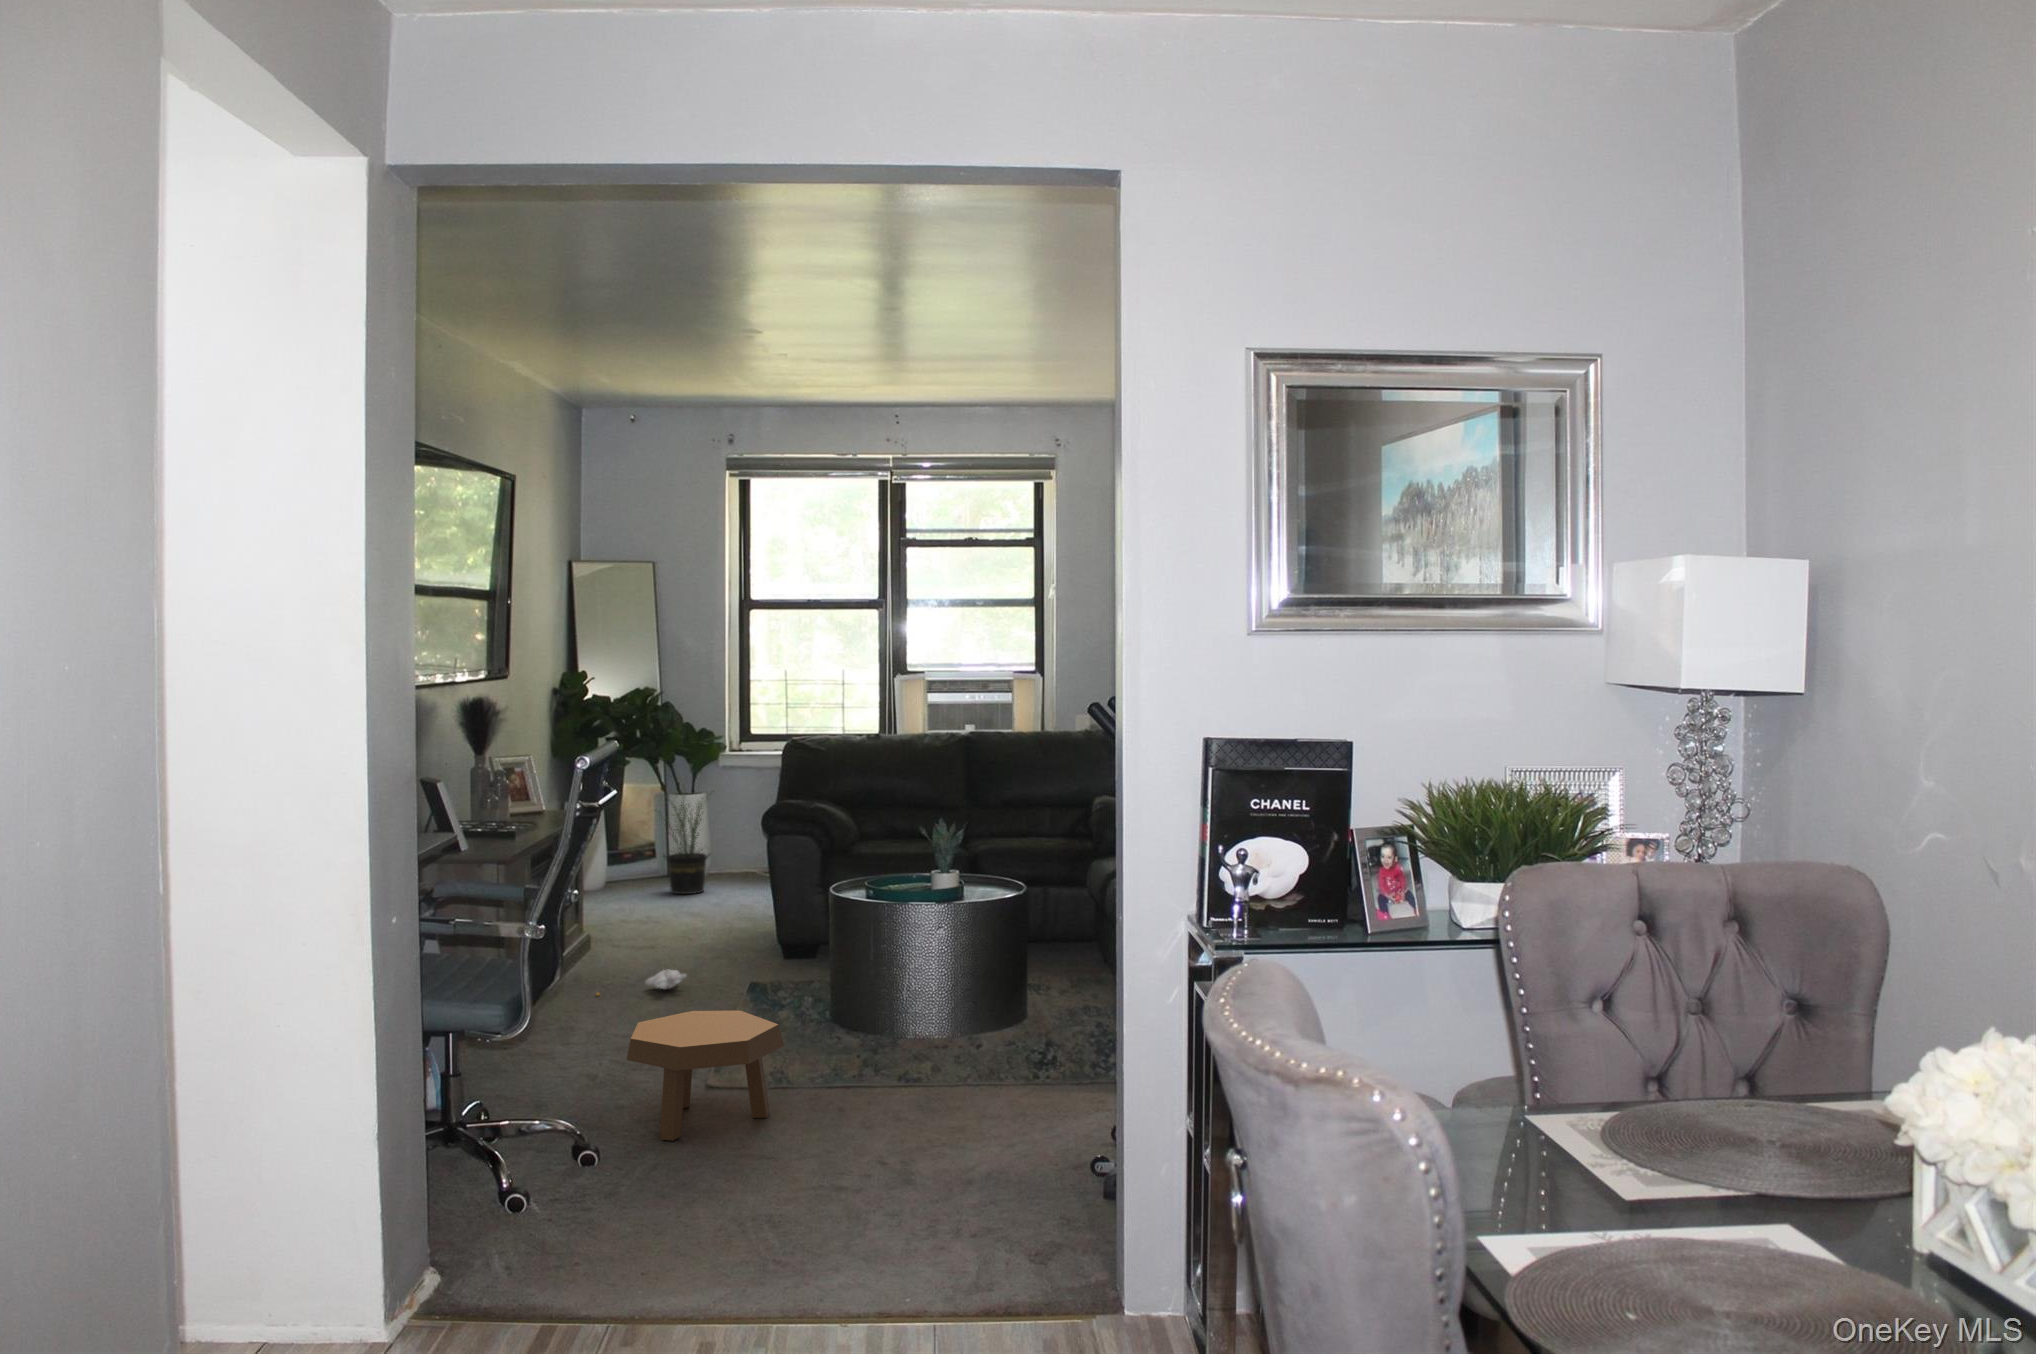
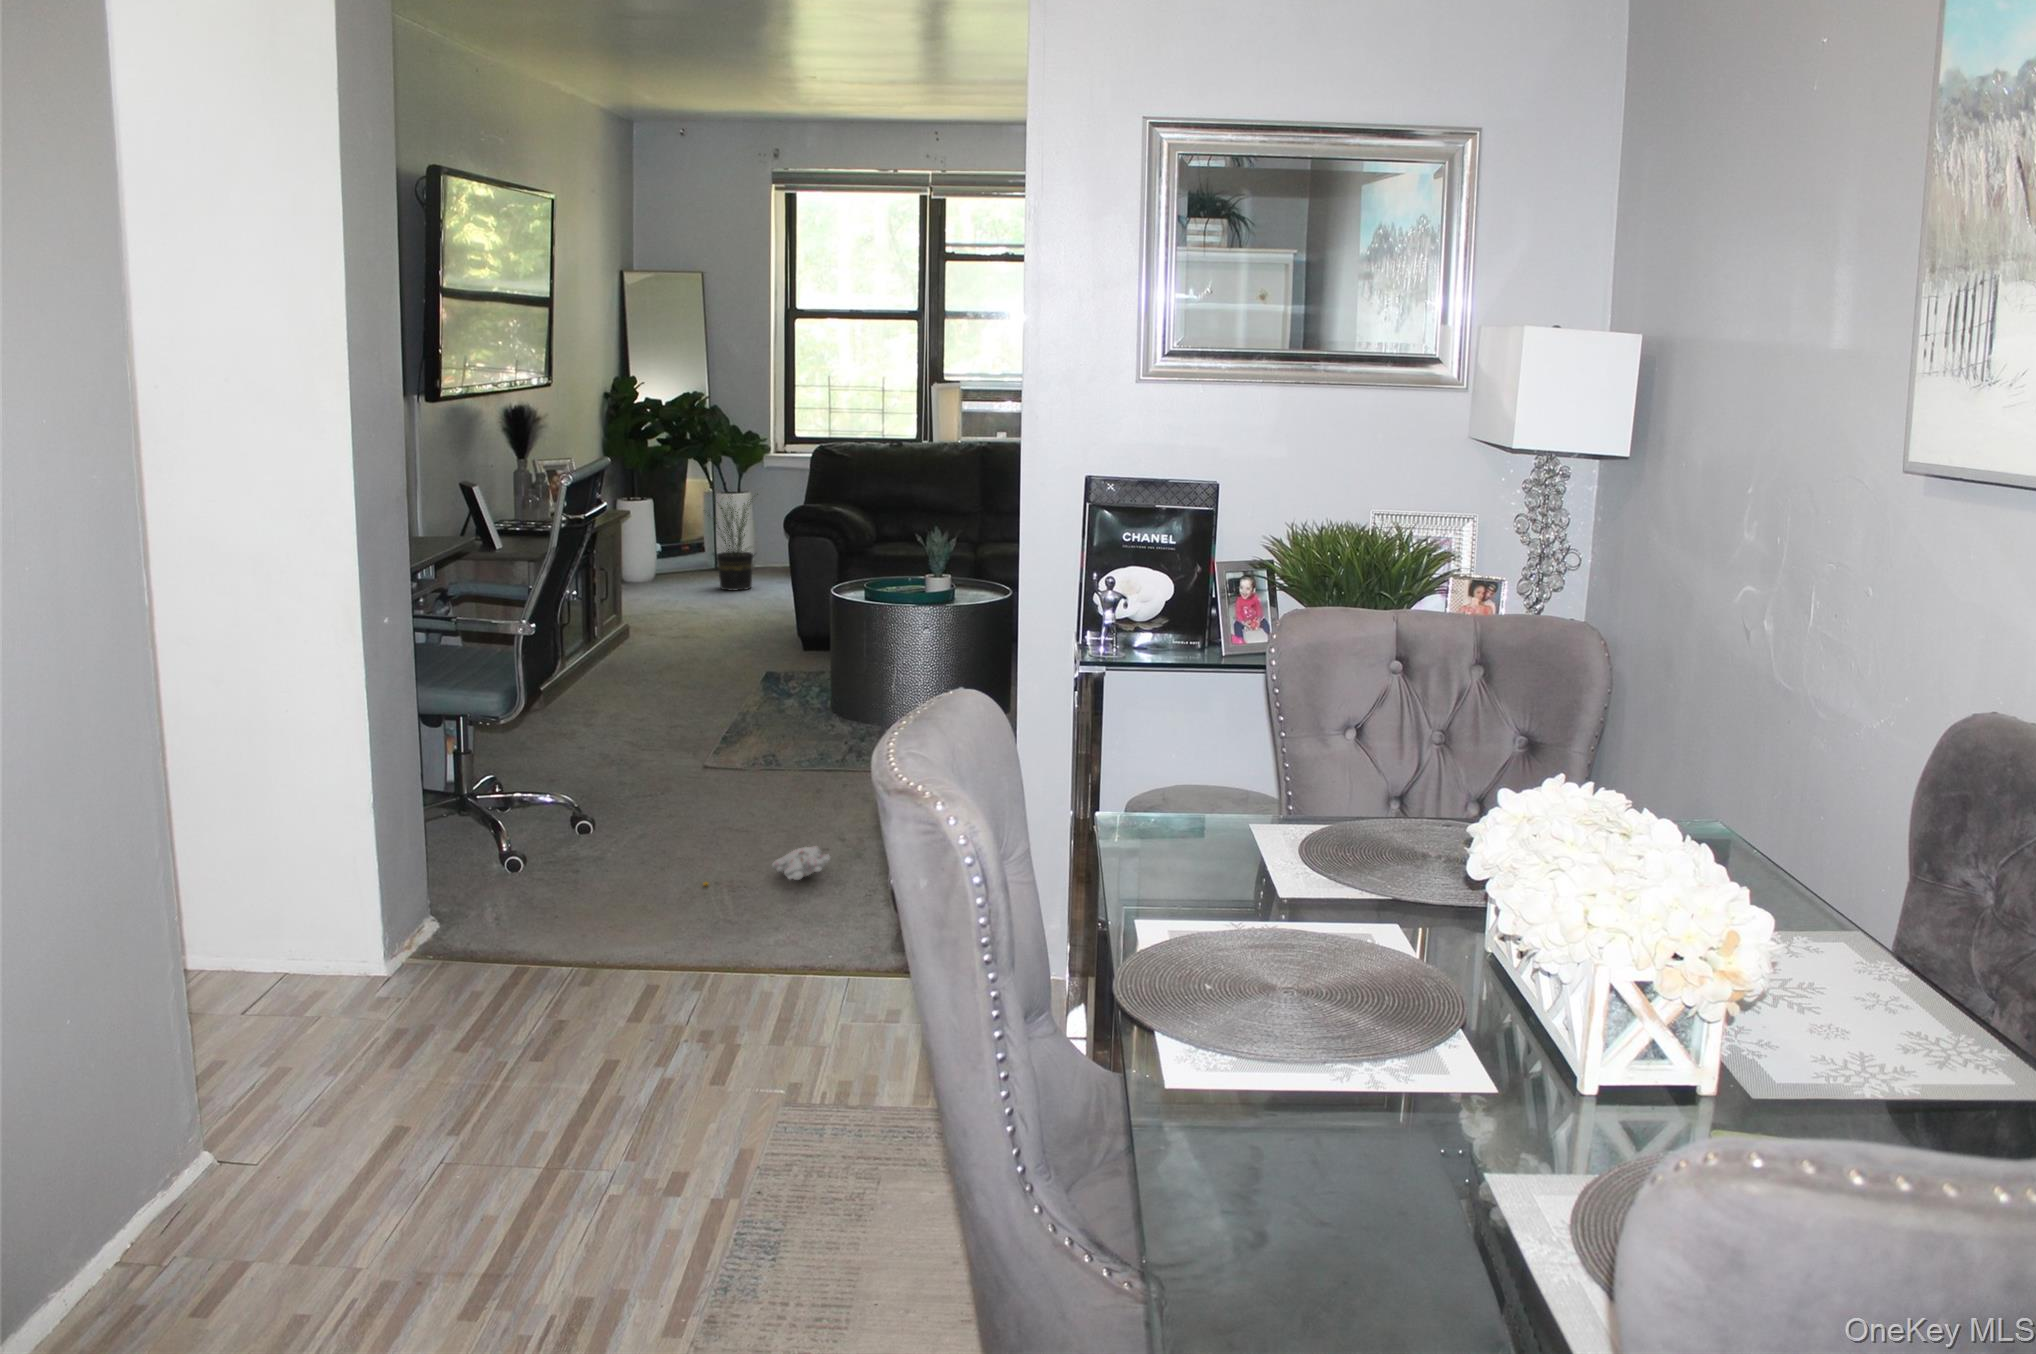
plush toy: present [597,970,687,995] -> present [704,846,830,885]
footstool: present [627,1010,784,1141] -> none [623,702,767,815]

